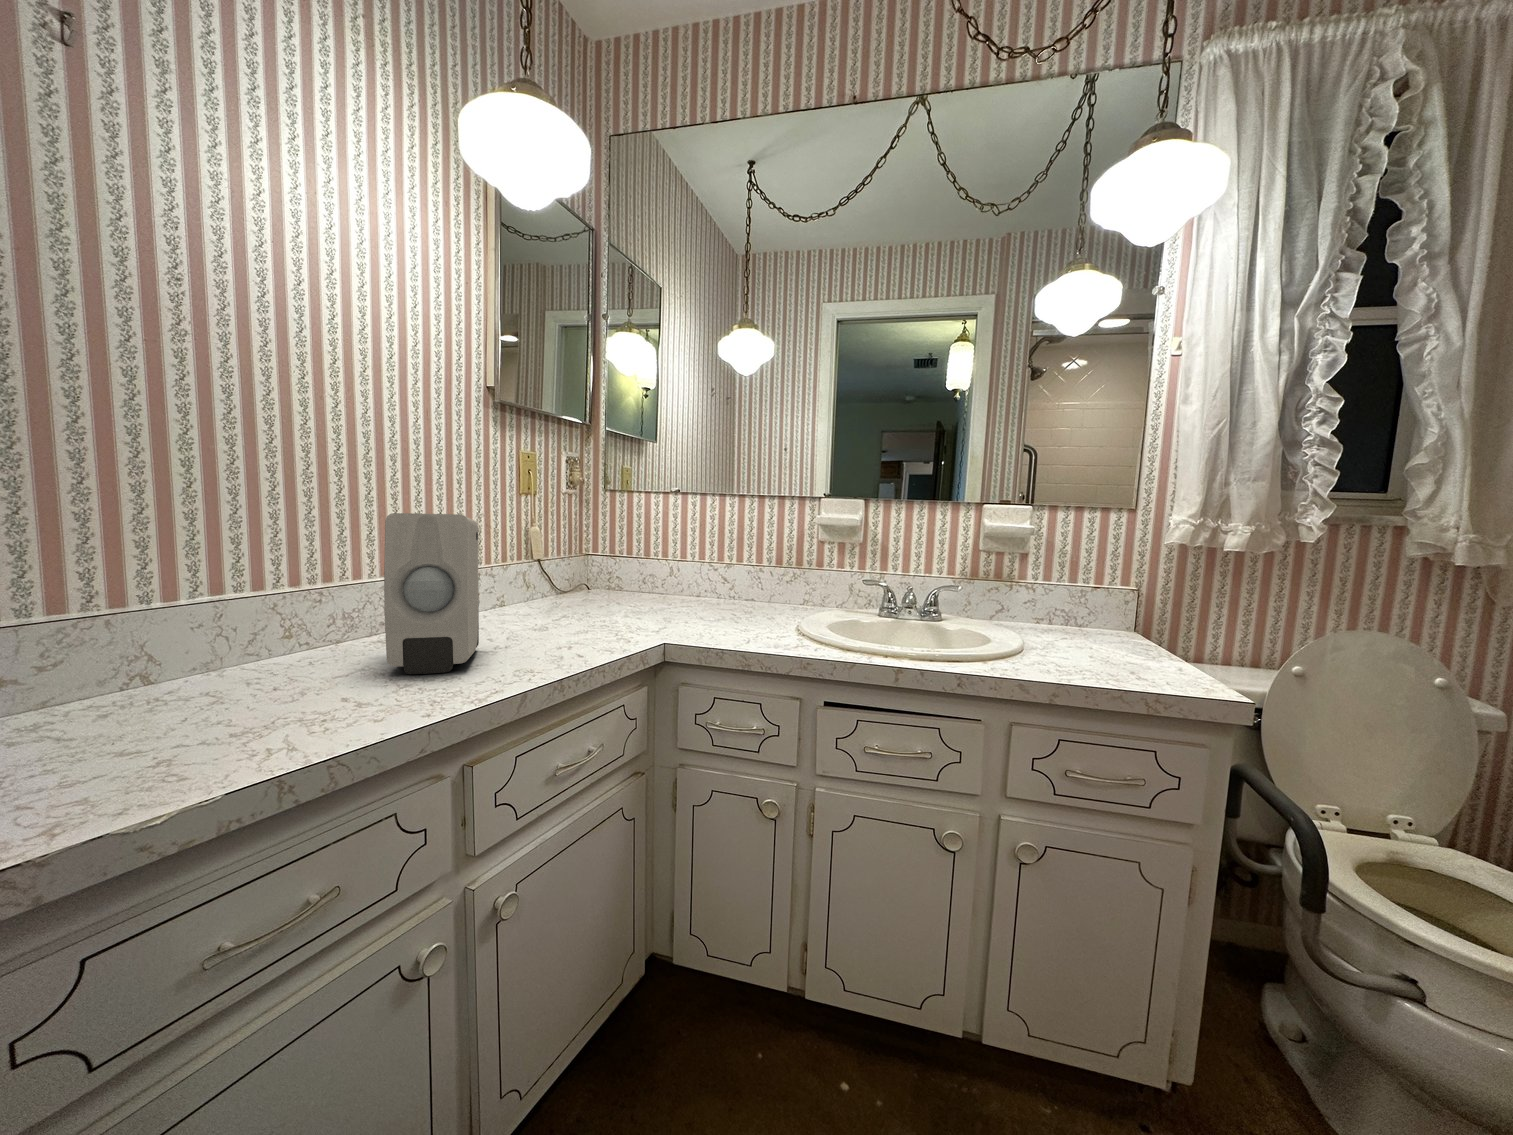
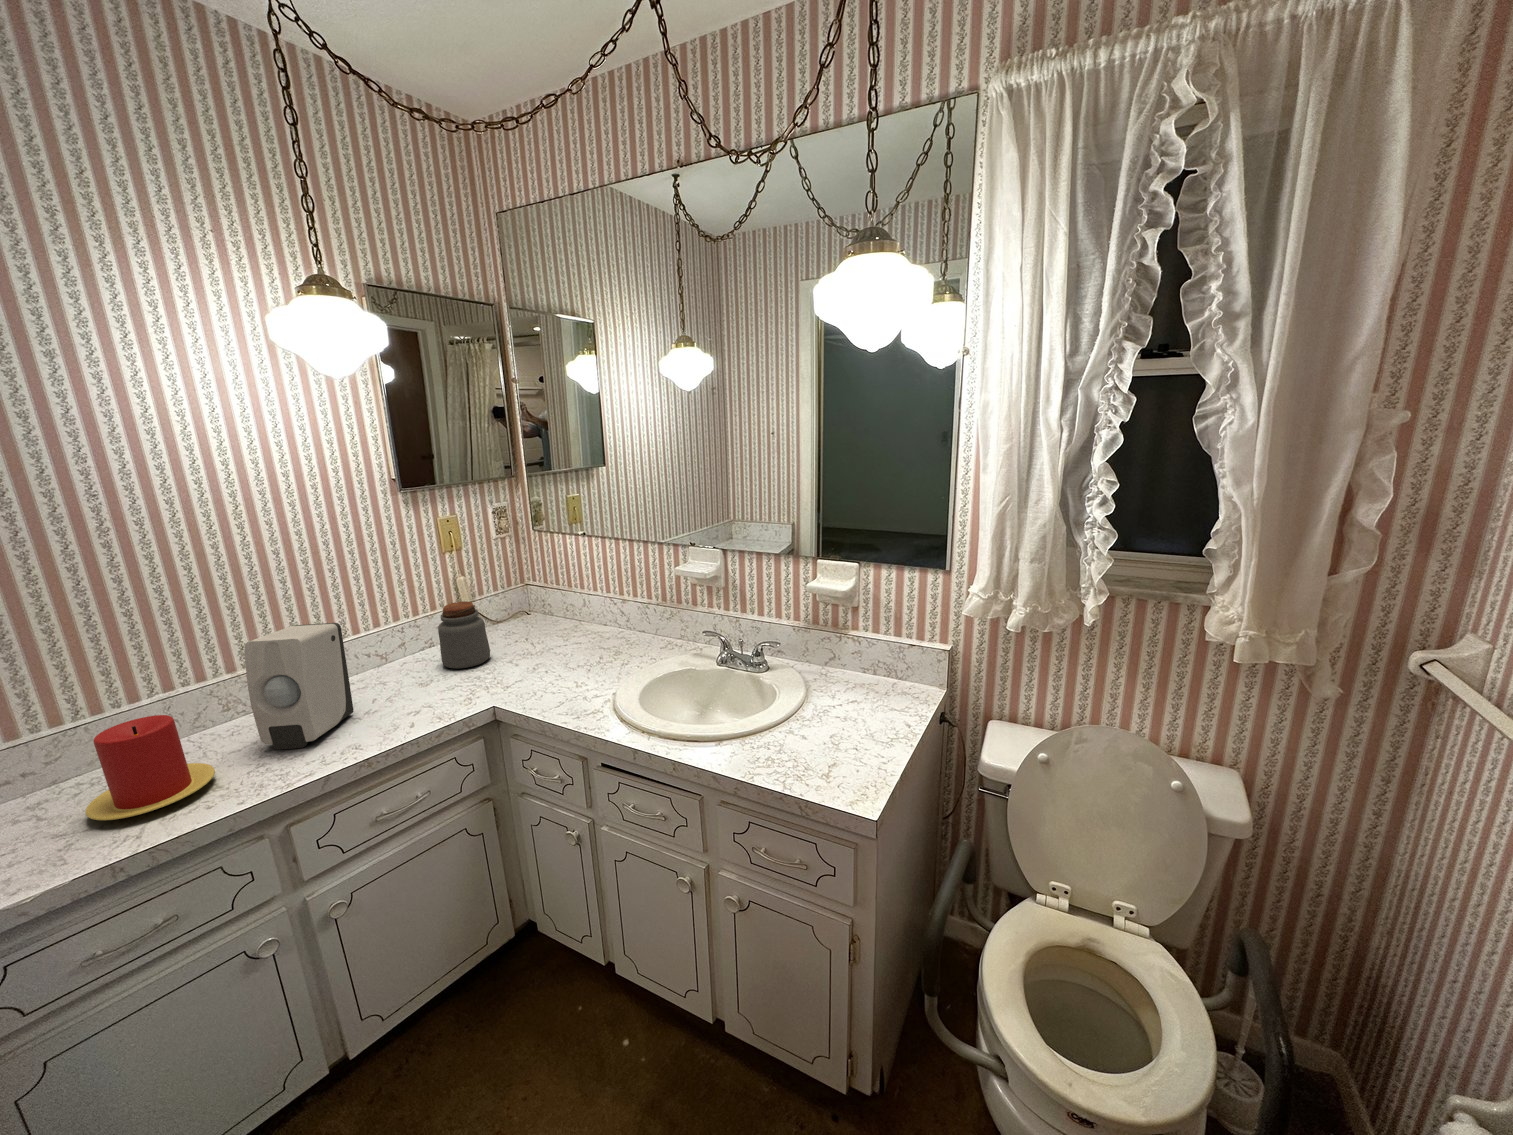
jar: none [537,542,596,621] -> present [438,601,490,669]
candle: none [170,589,357,729] -> present [86,715,215,820]

